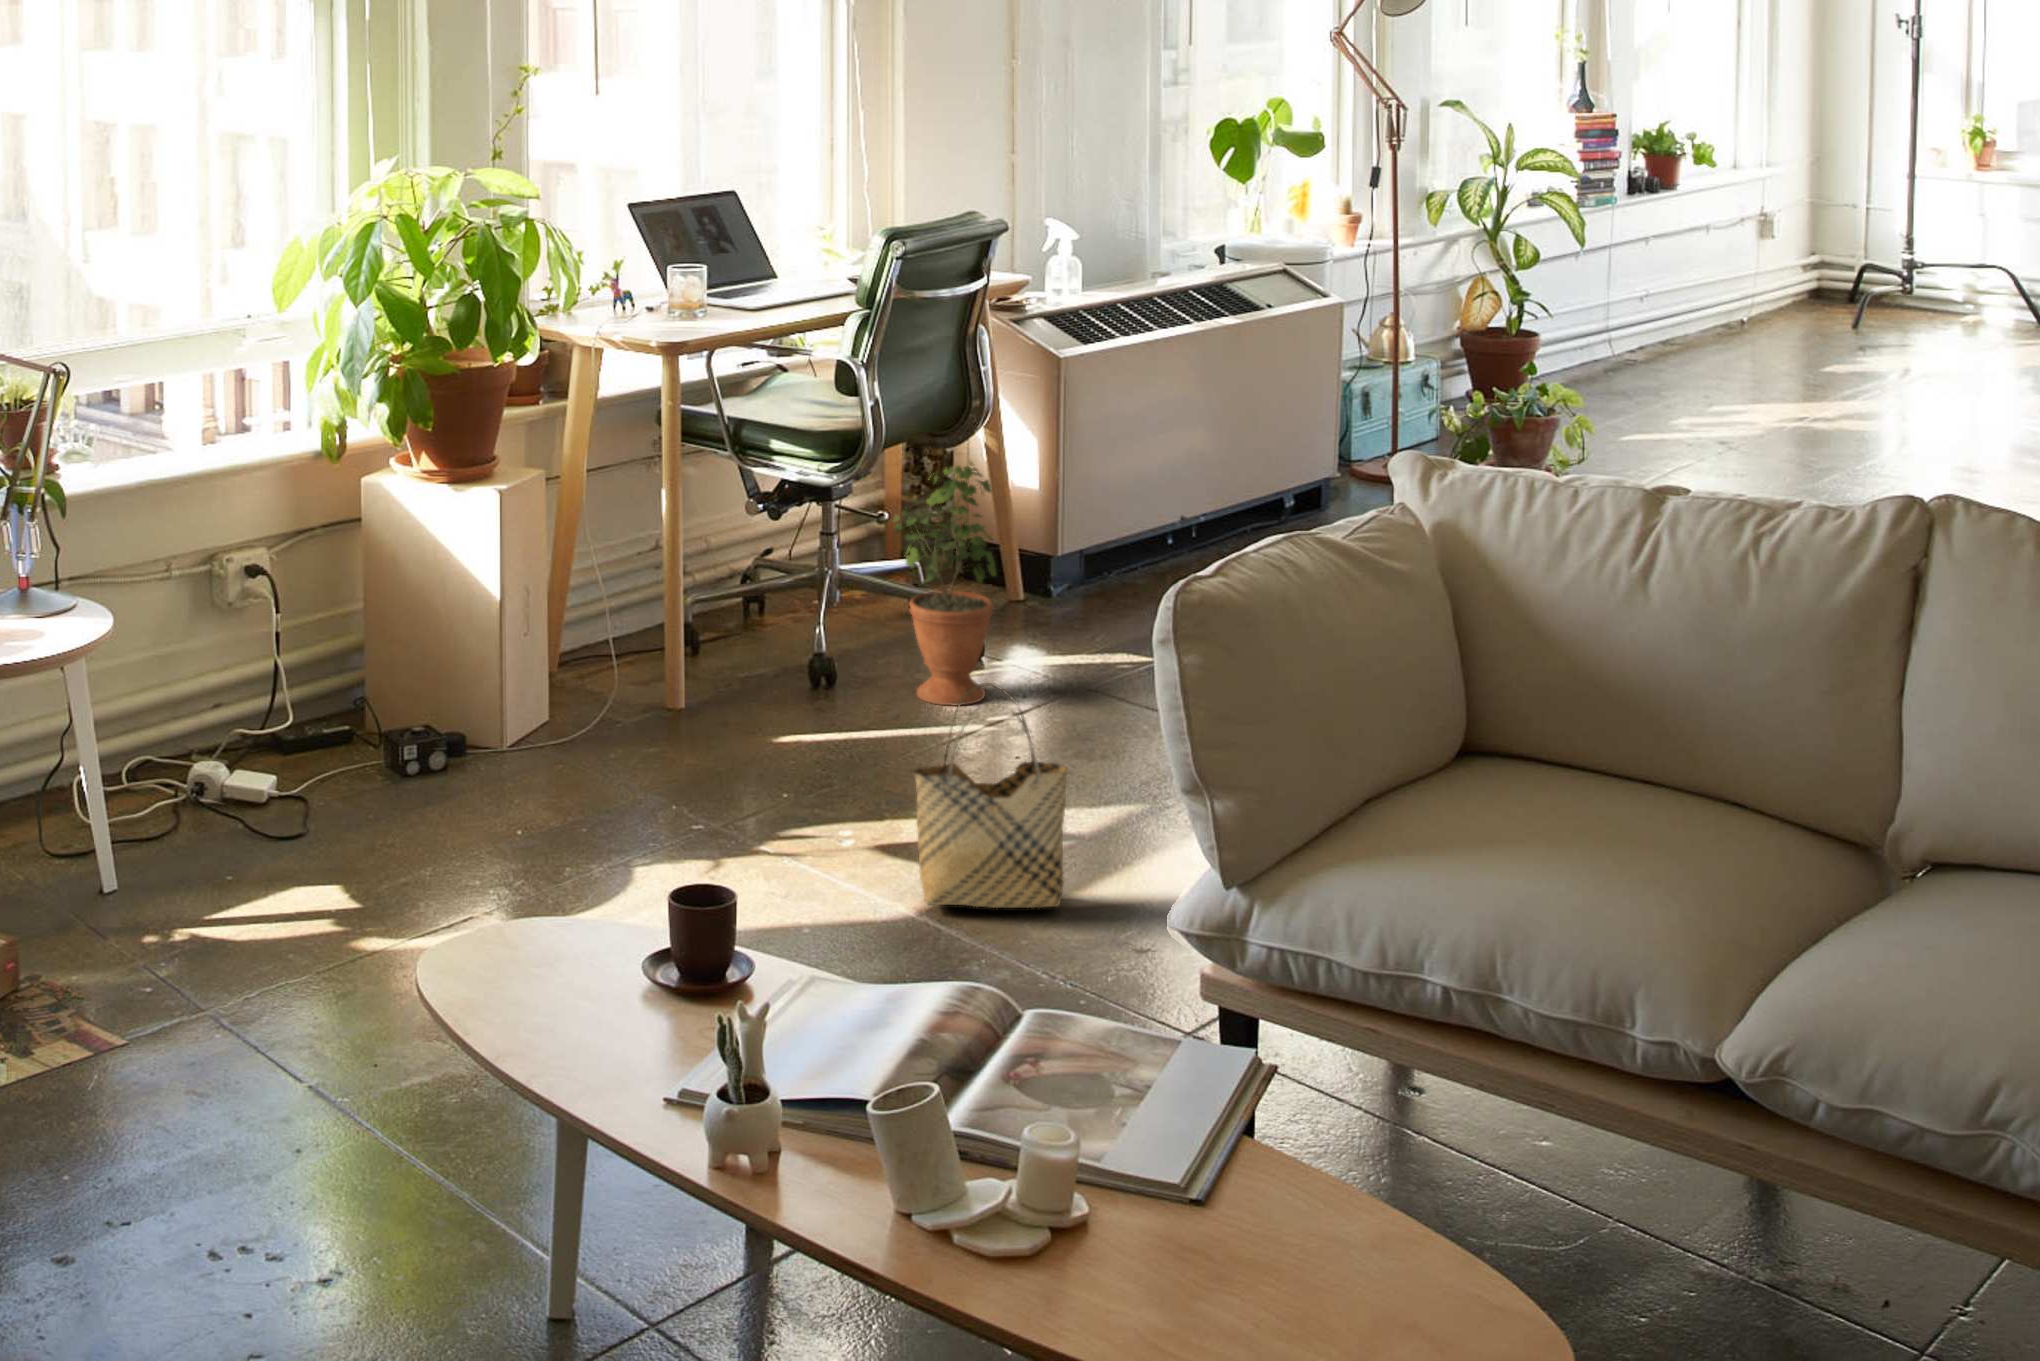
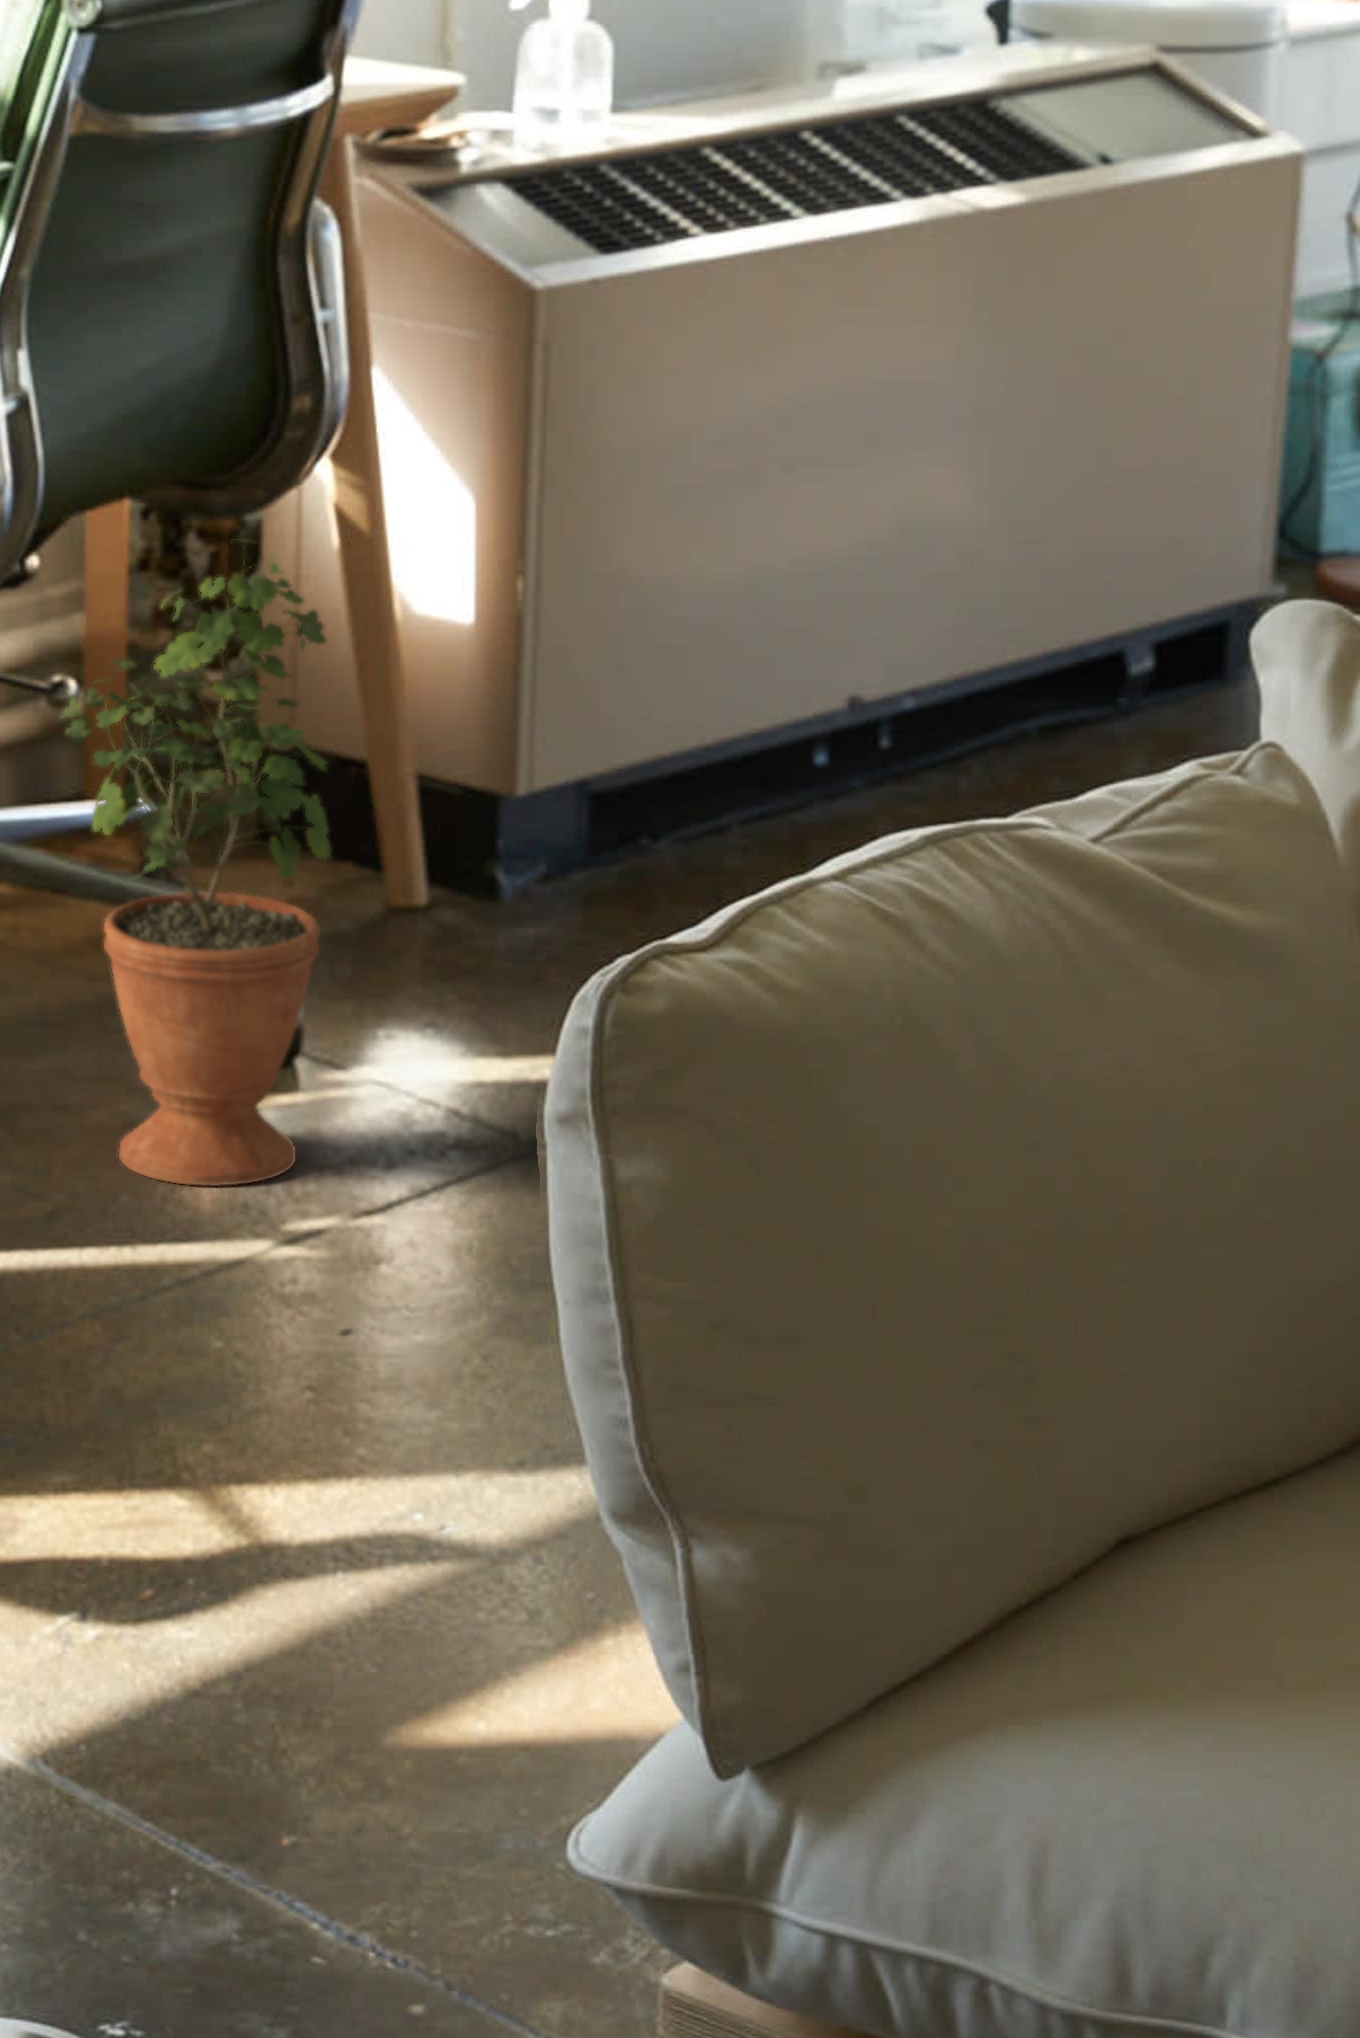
woven basket: present [913,683,1068,908] -> none [15,1164,428,1741]

